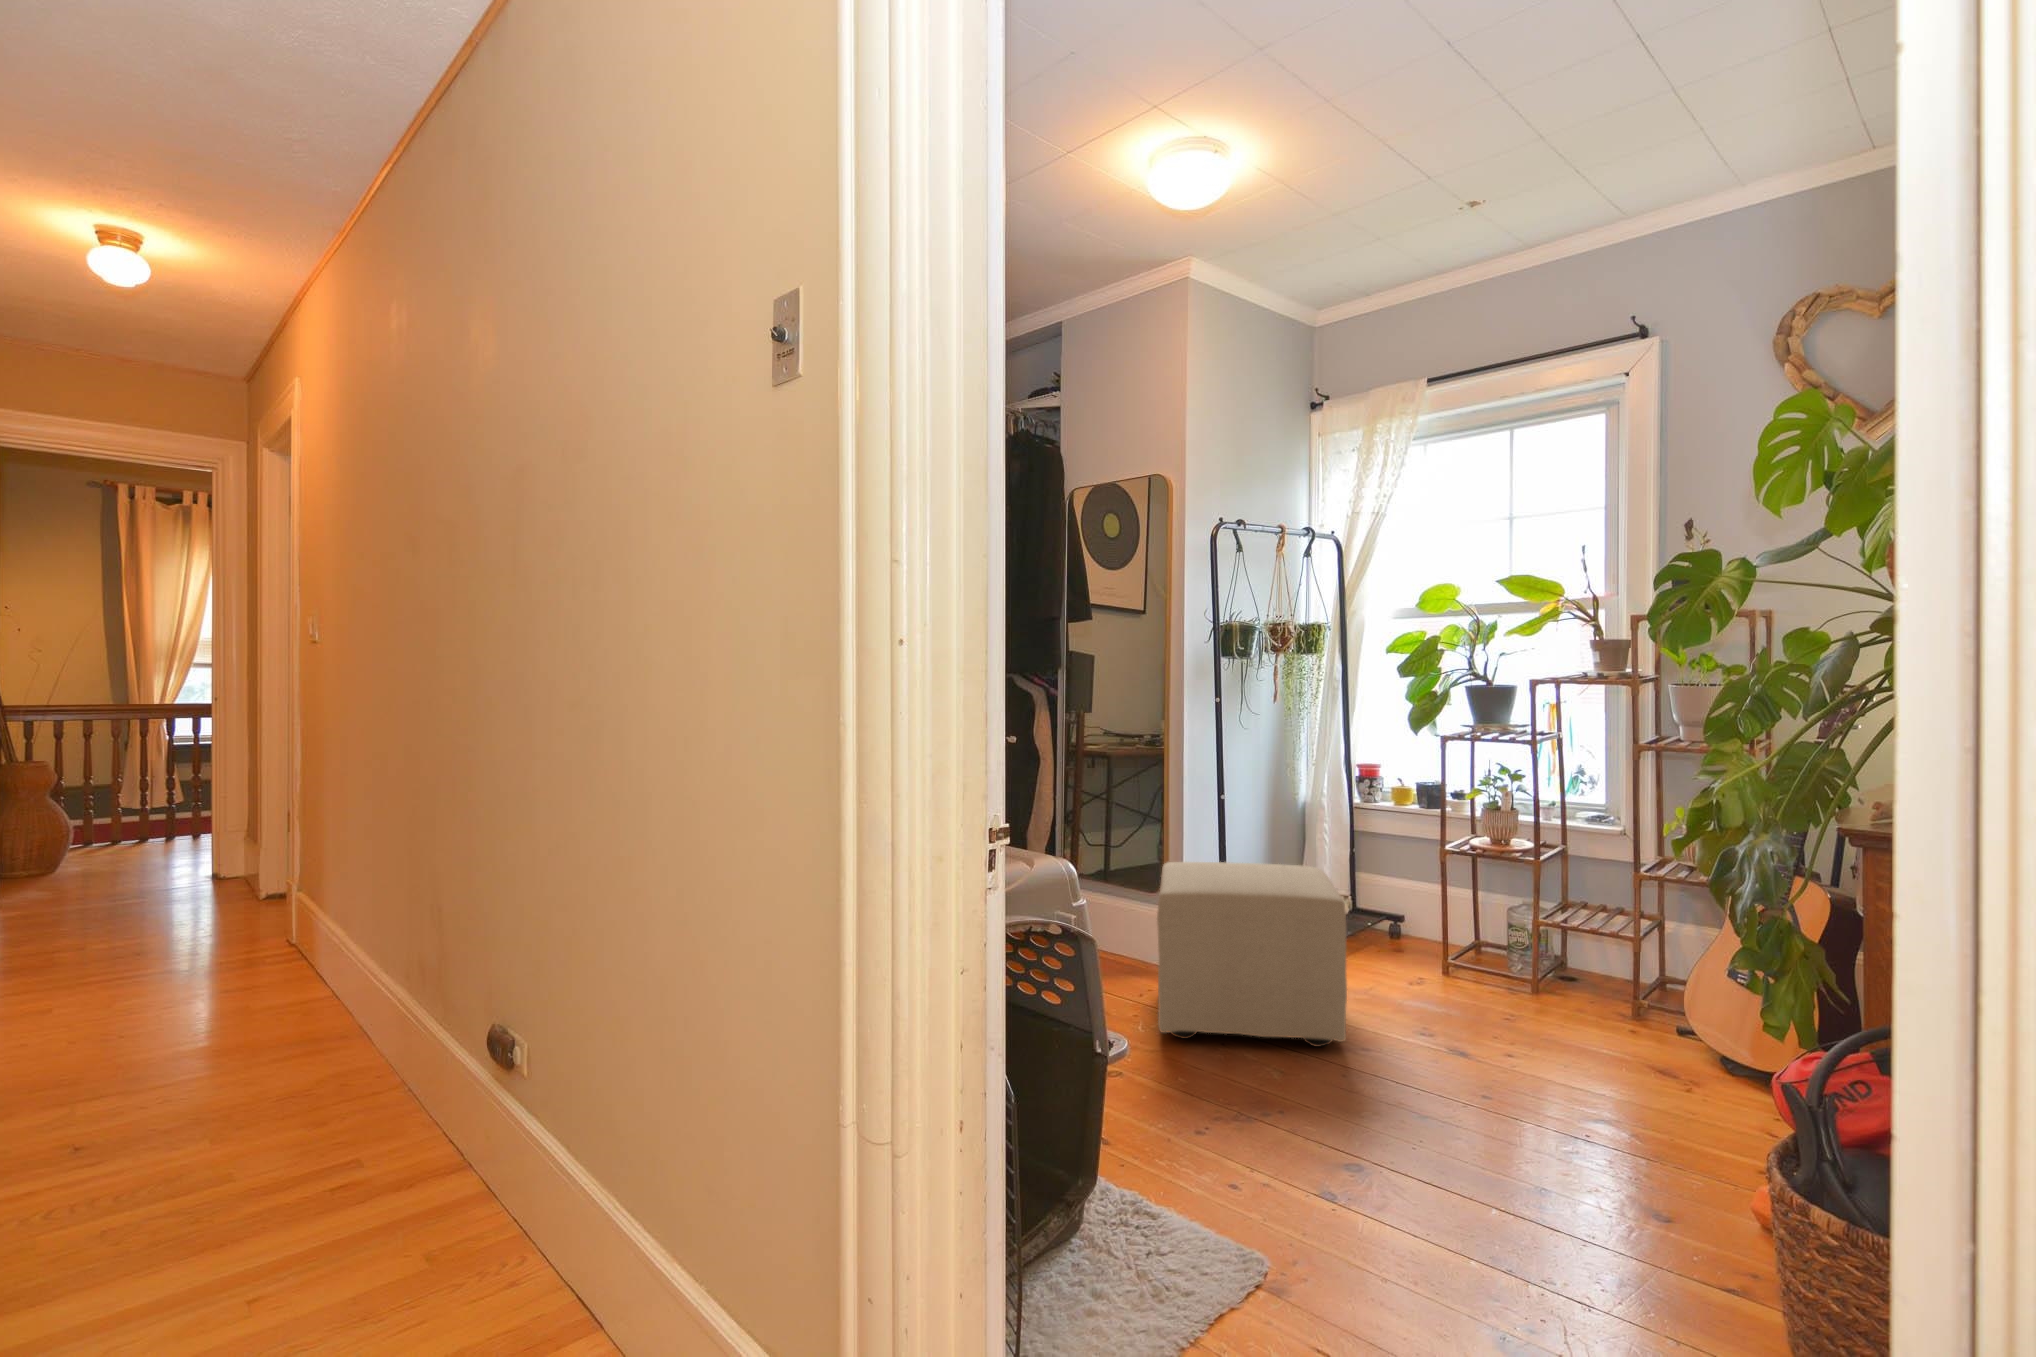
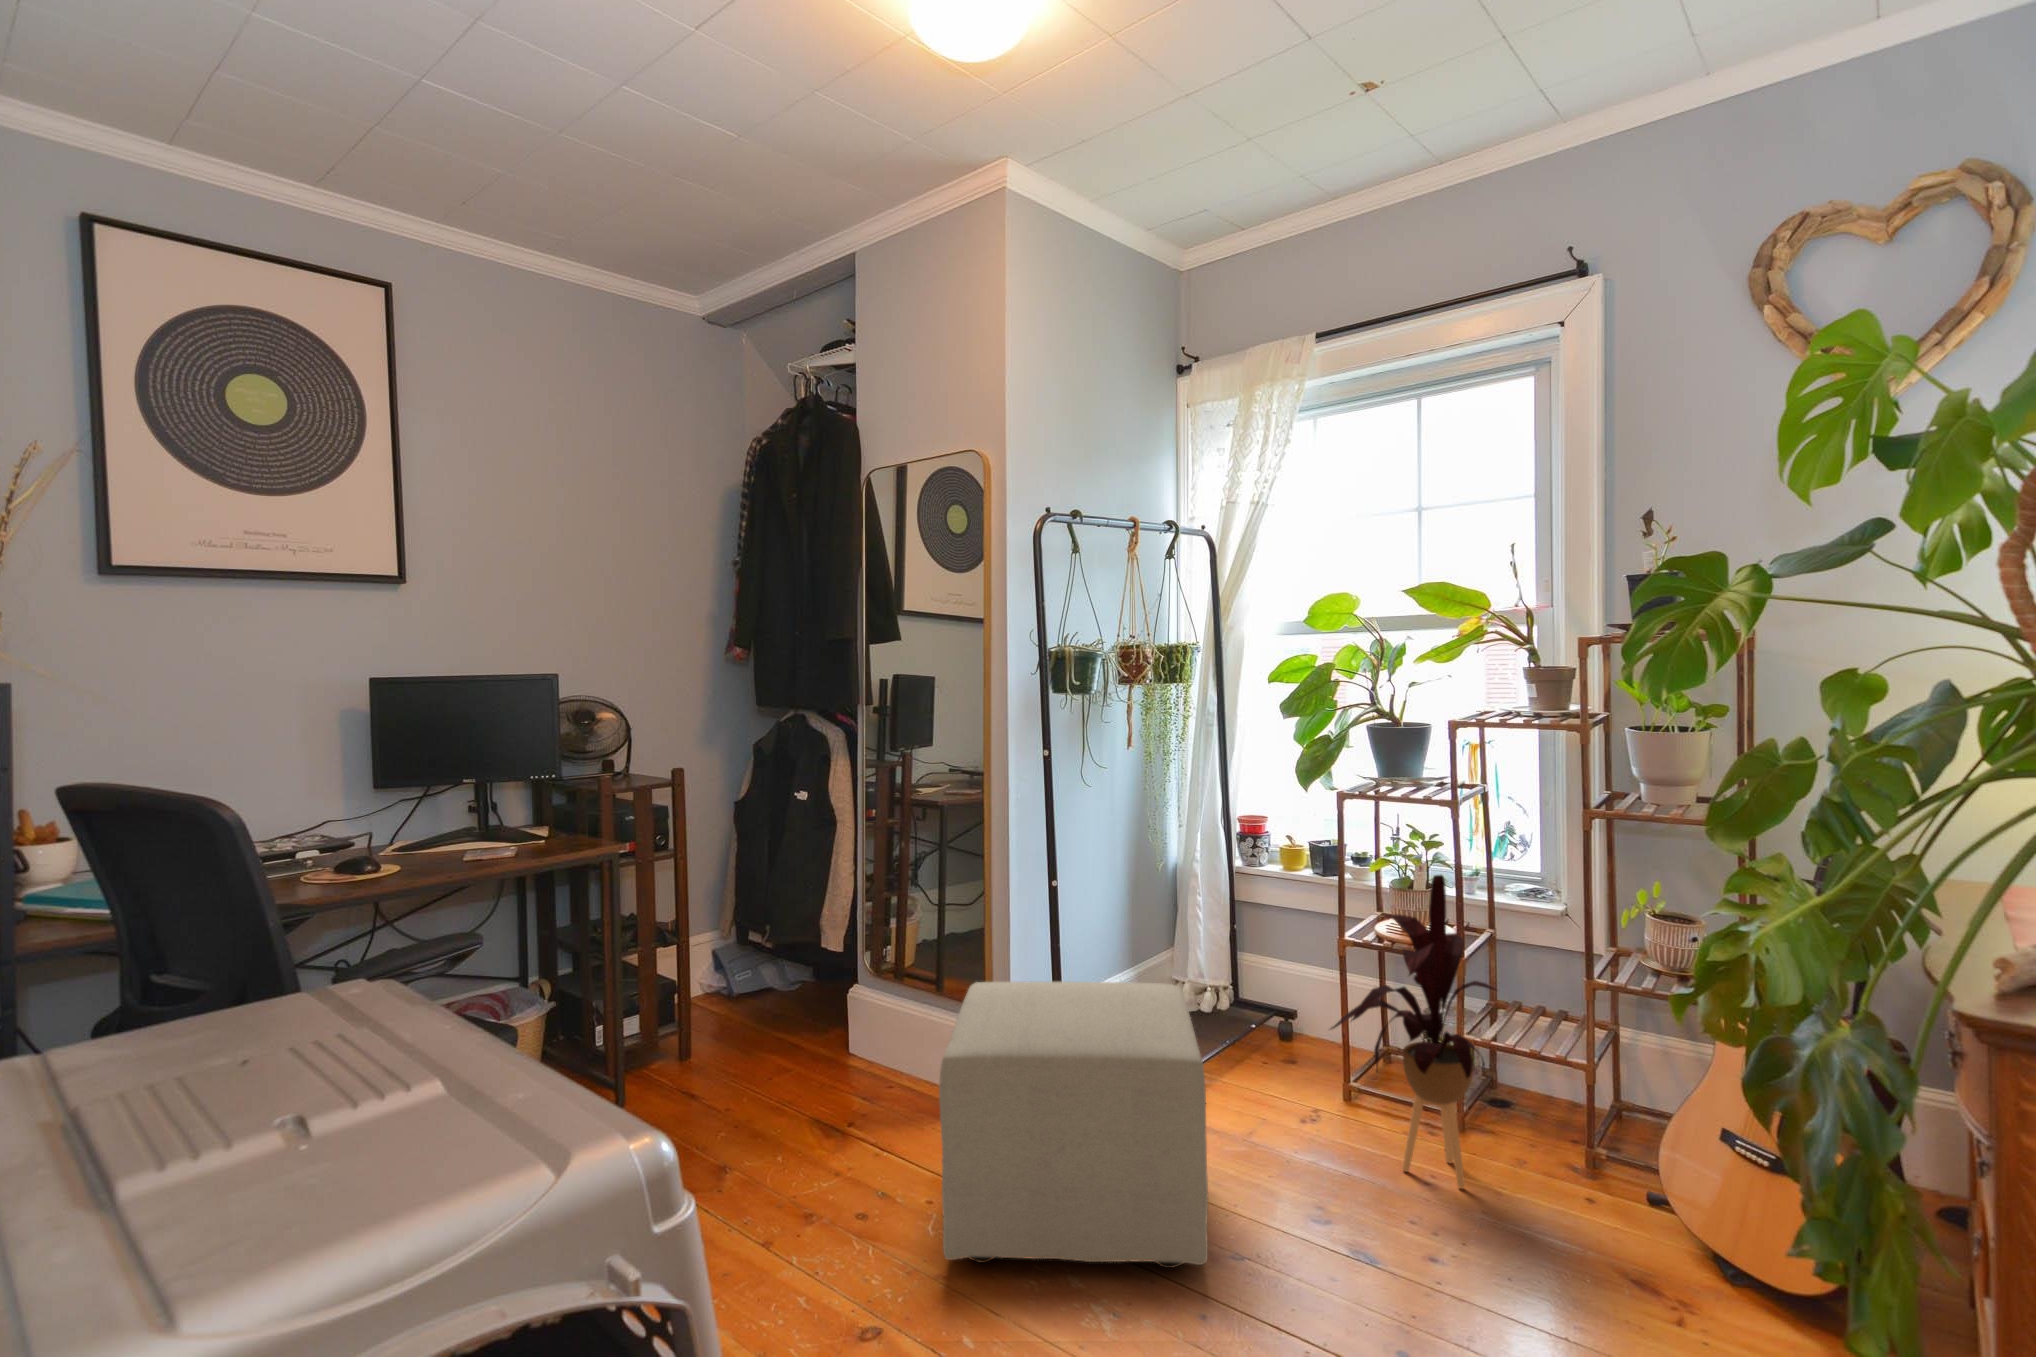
house plant: none [1432,786,1564,1020] -> present [1331,875,1496,1188]

